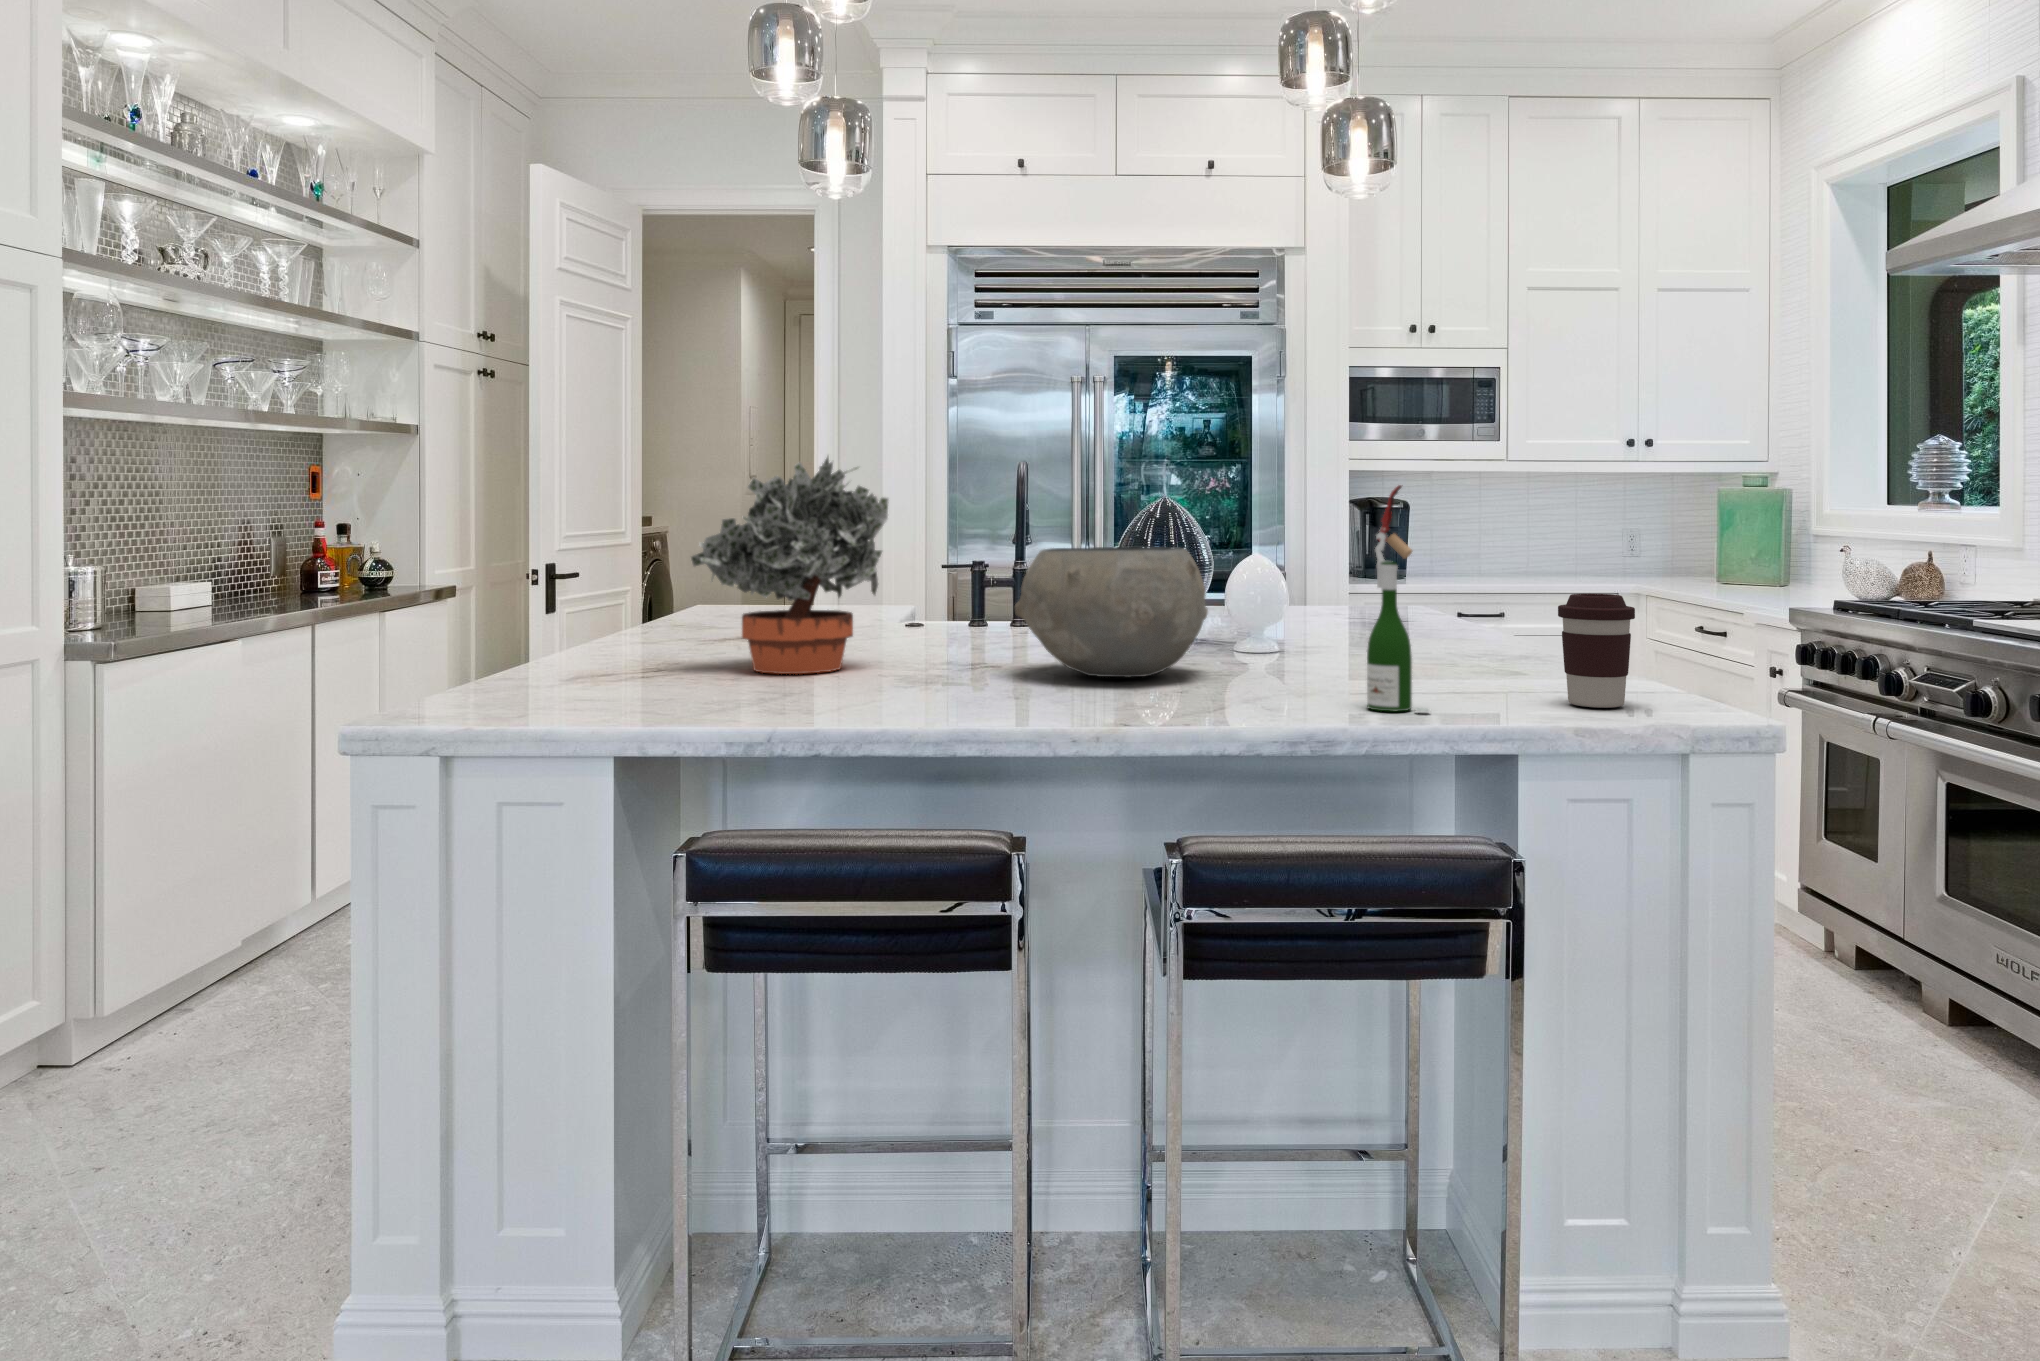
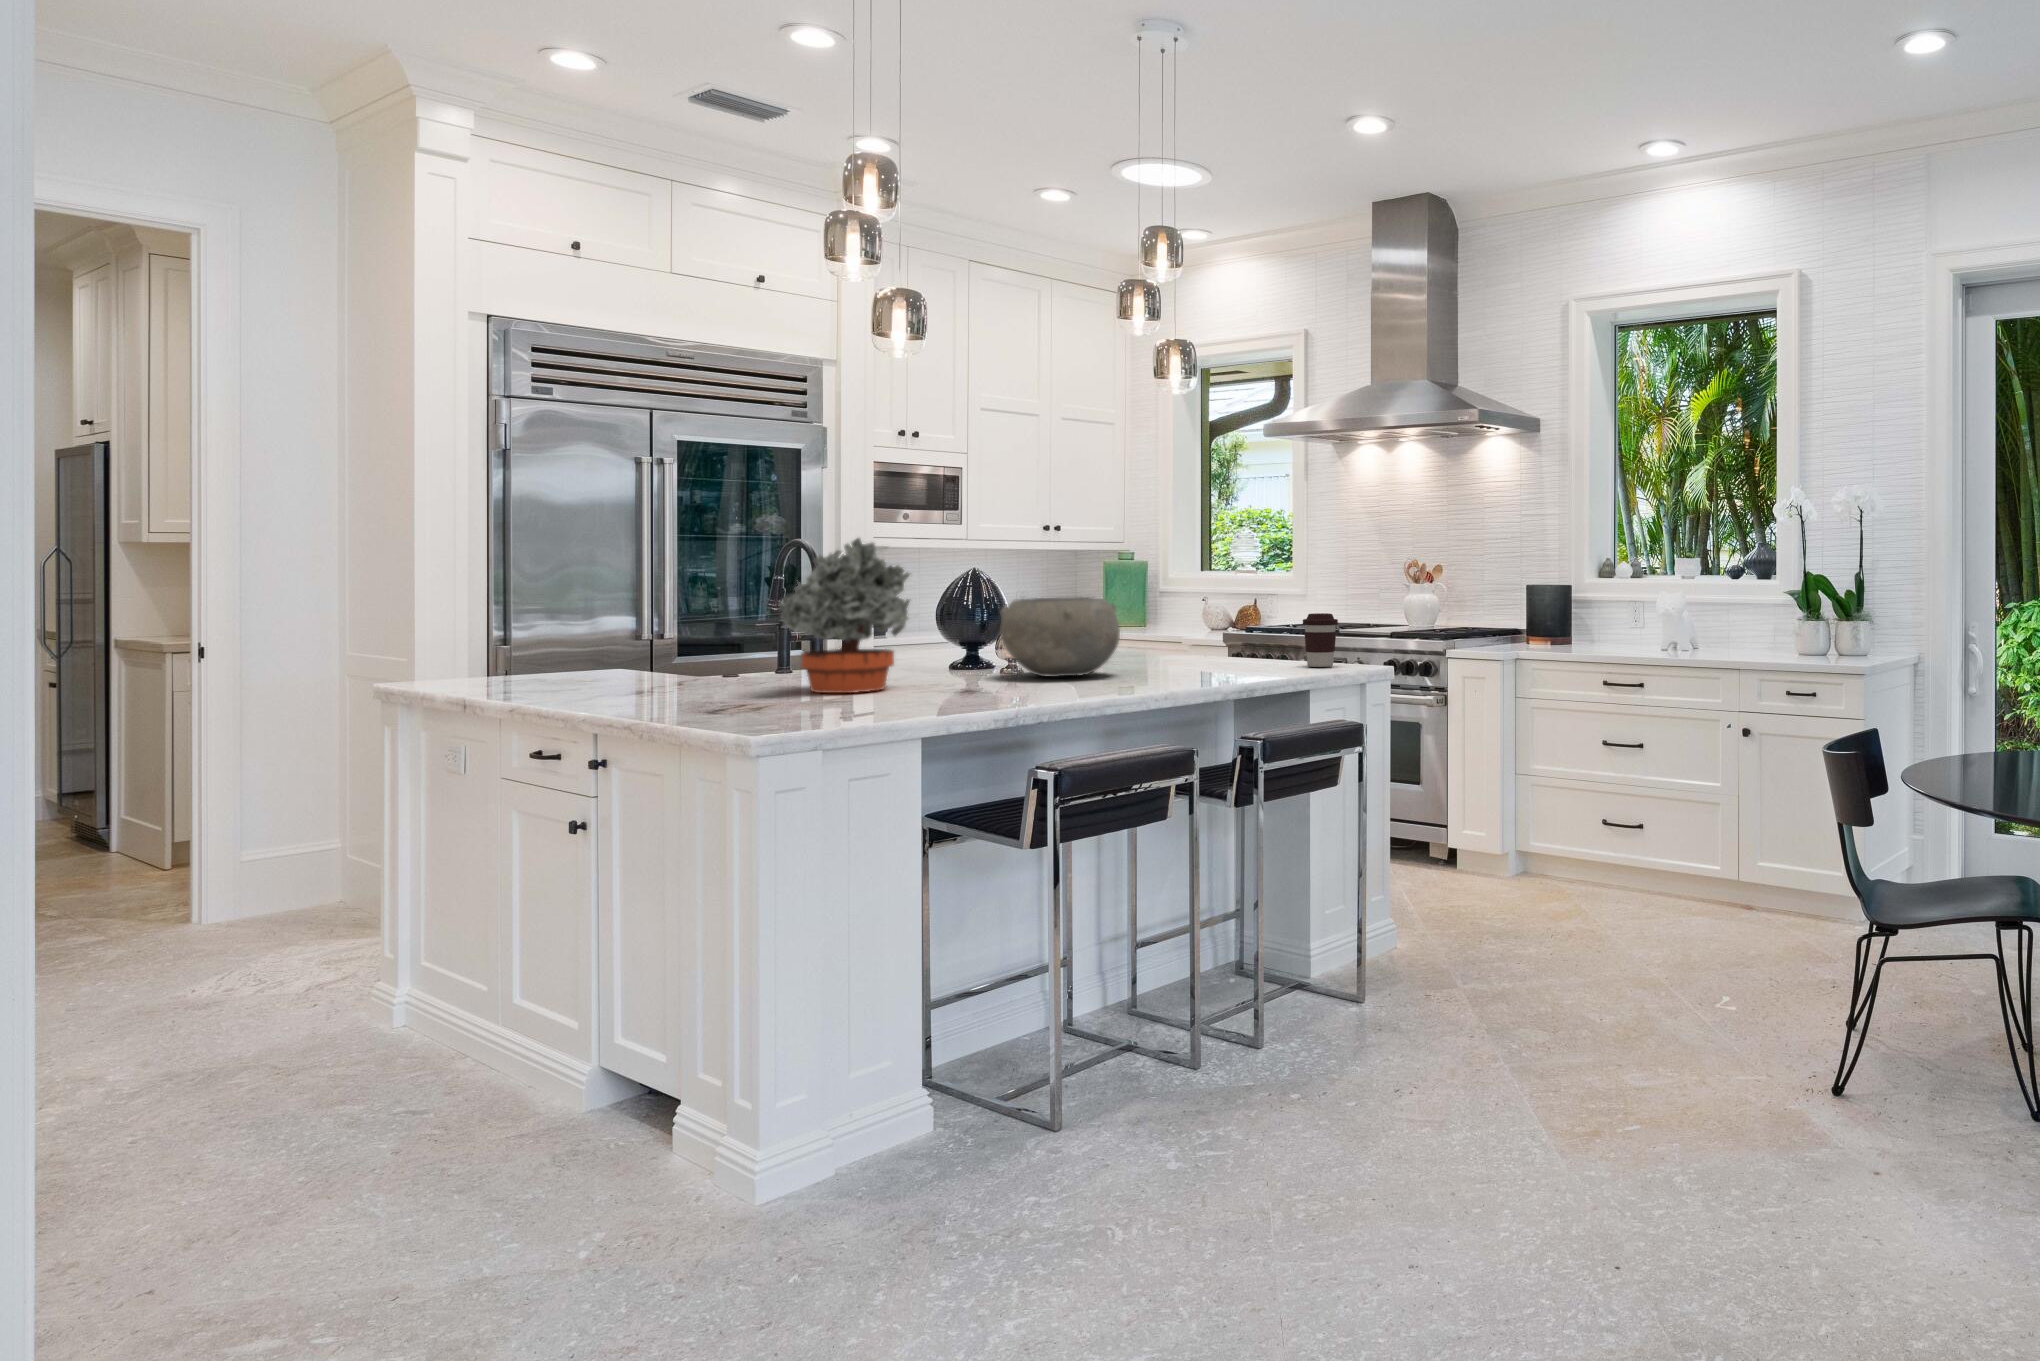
wine bottle: present [1367,485,1430,713] -> none [1242,561,1276,675]

